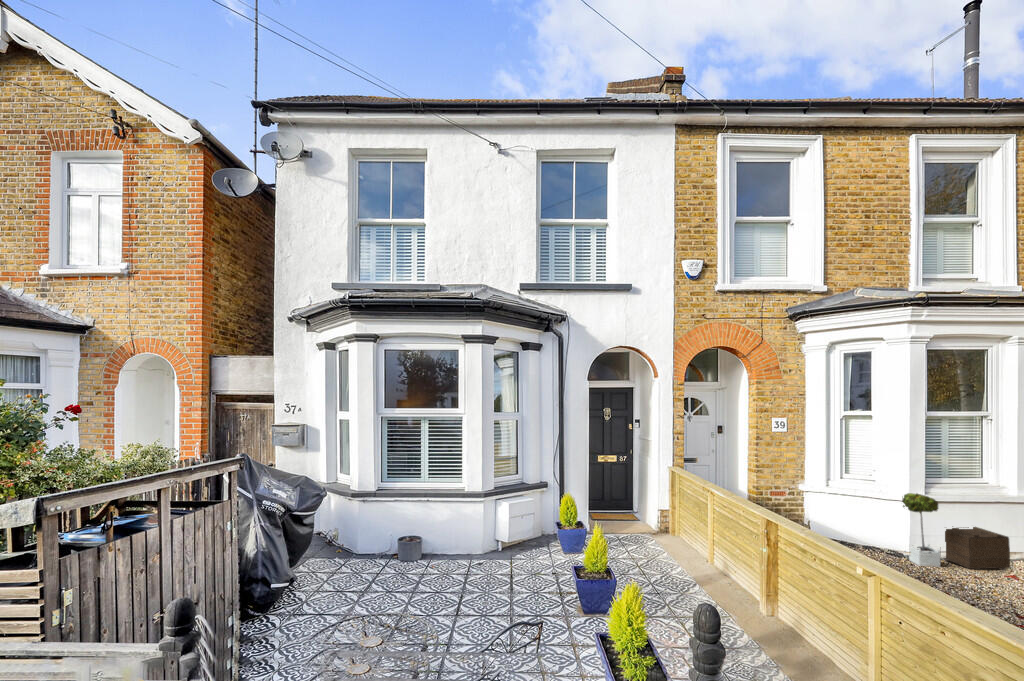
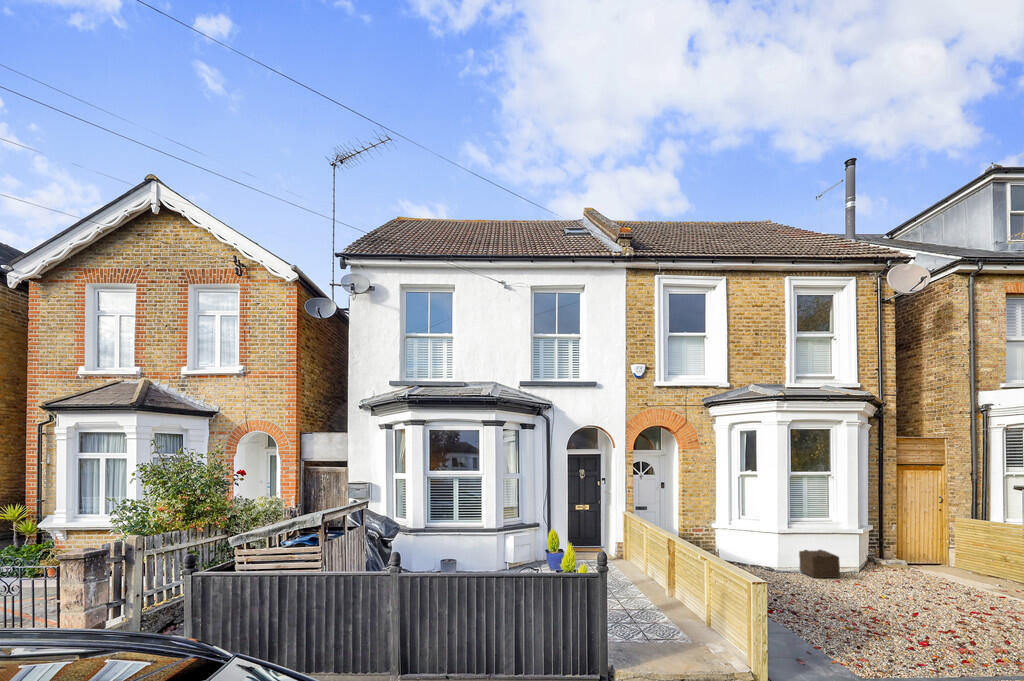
potted tree: present [902,493,940,567] -> none [773,528,796,577]

